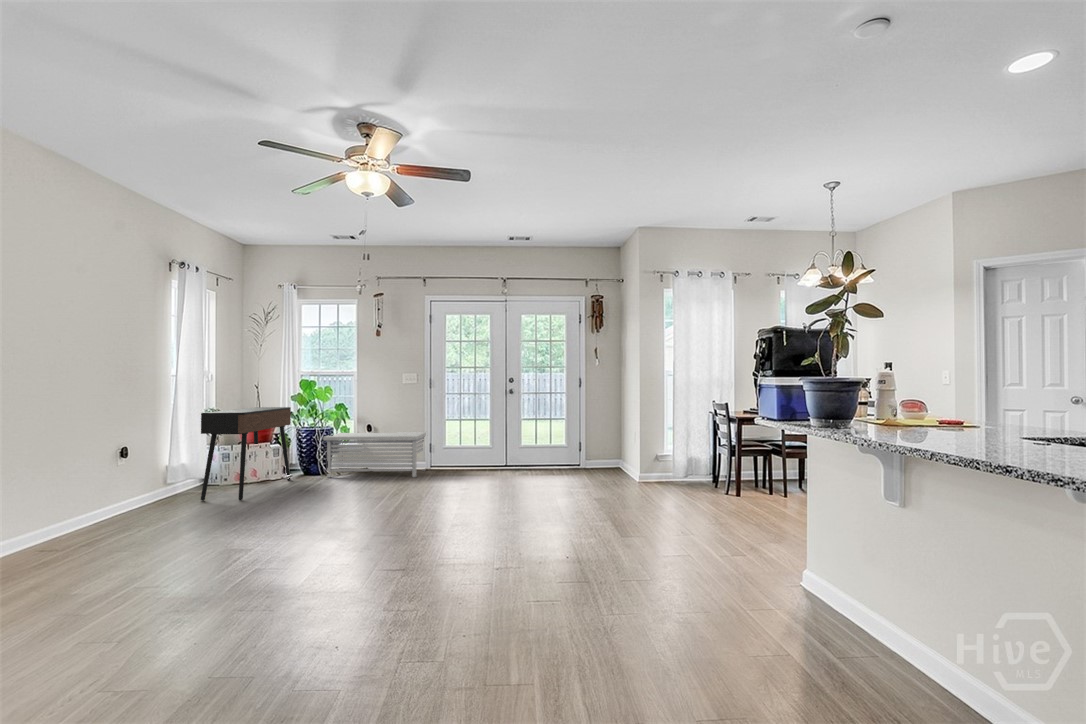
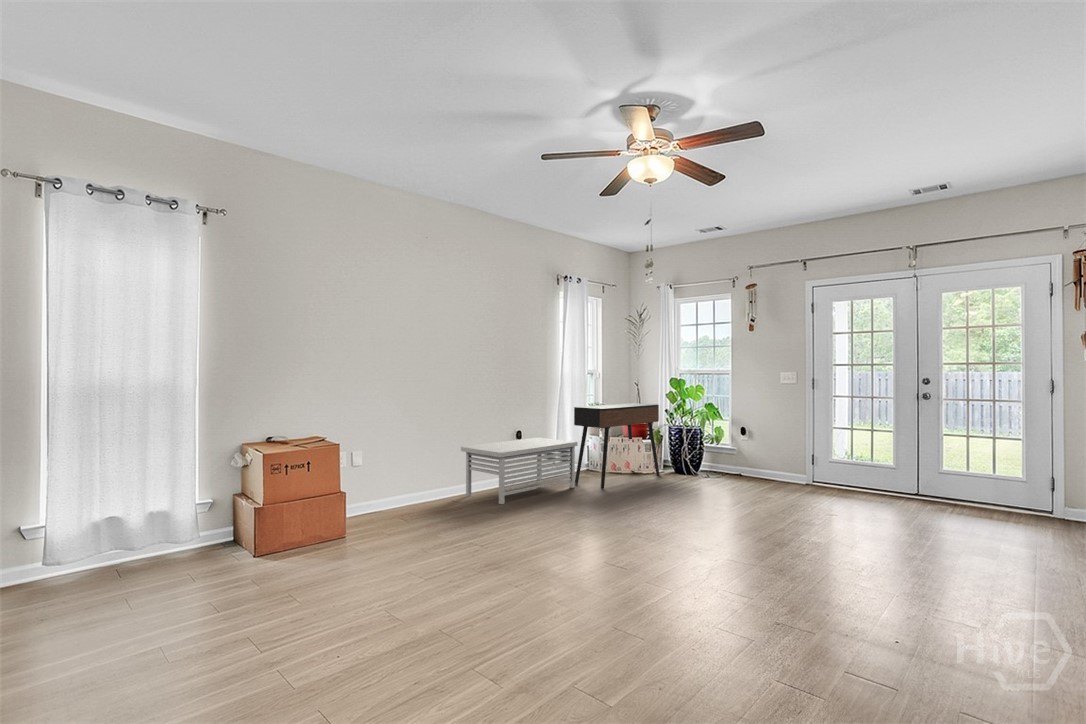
storage bench: present [323,432,426,478] -> present [461,438,578,504]

